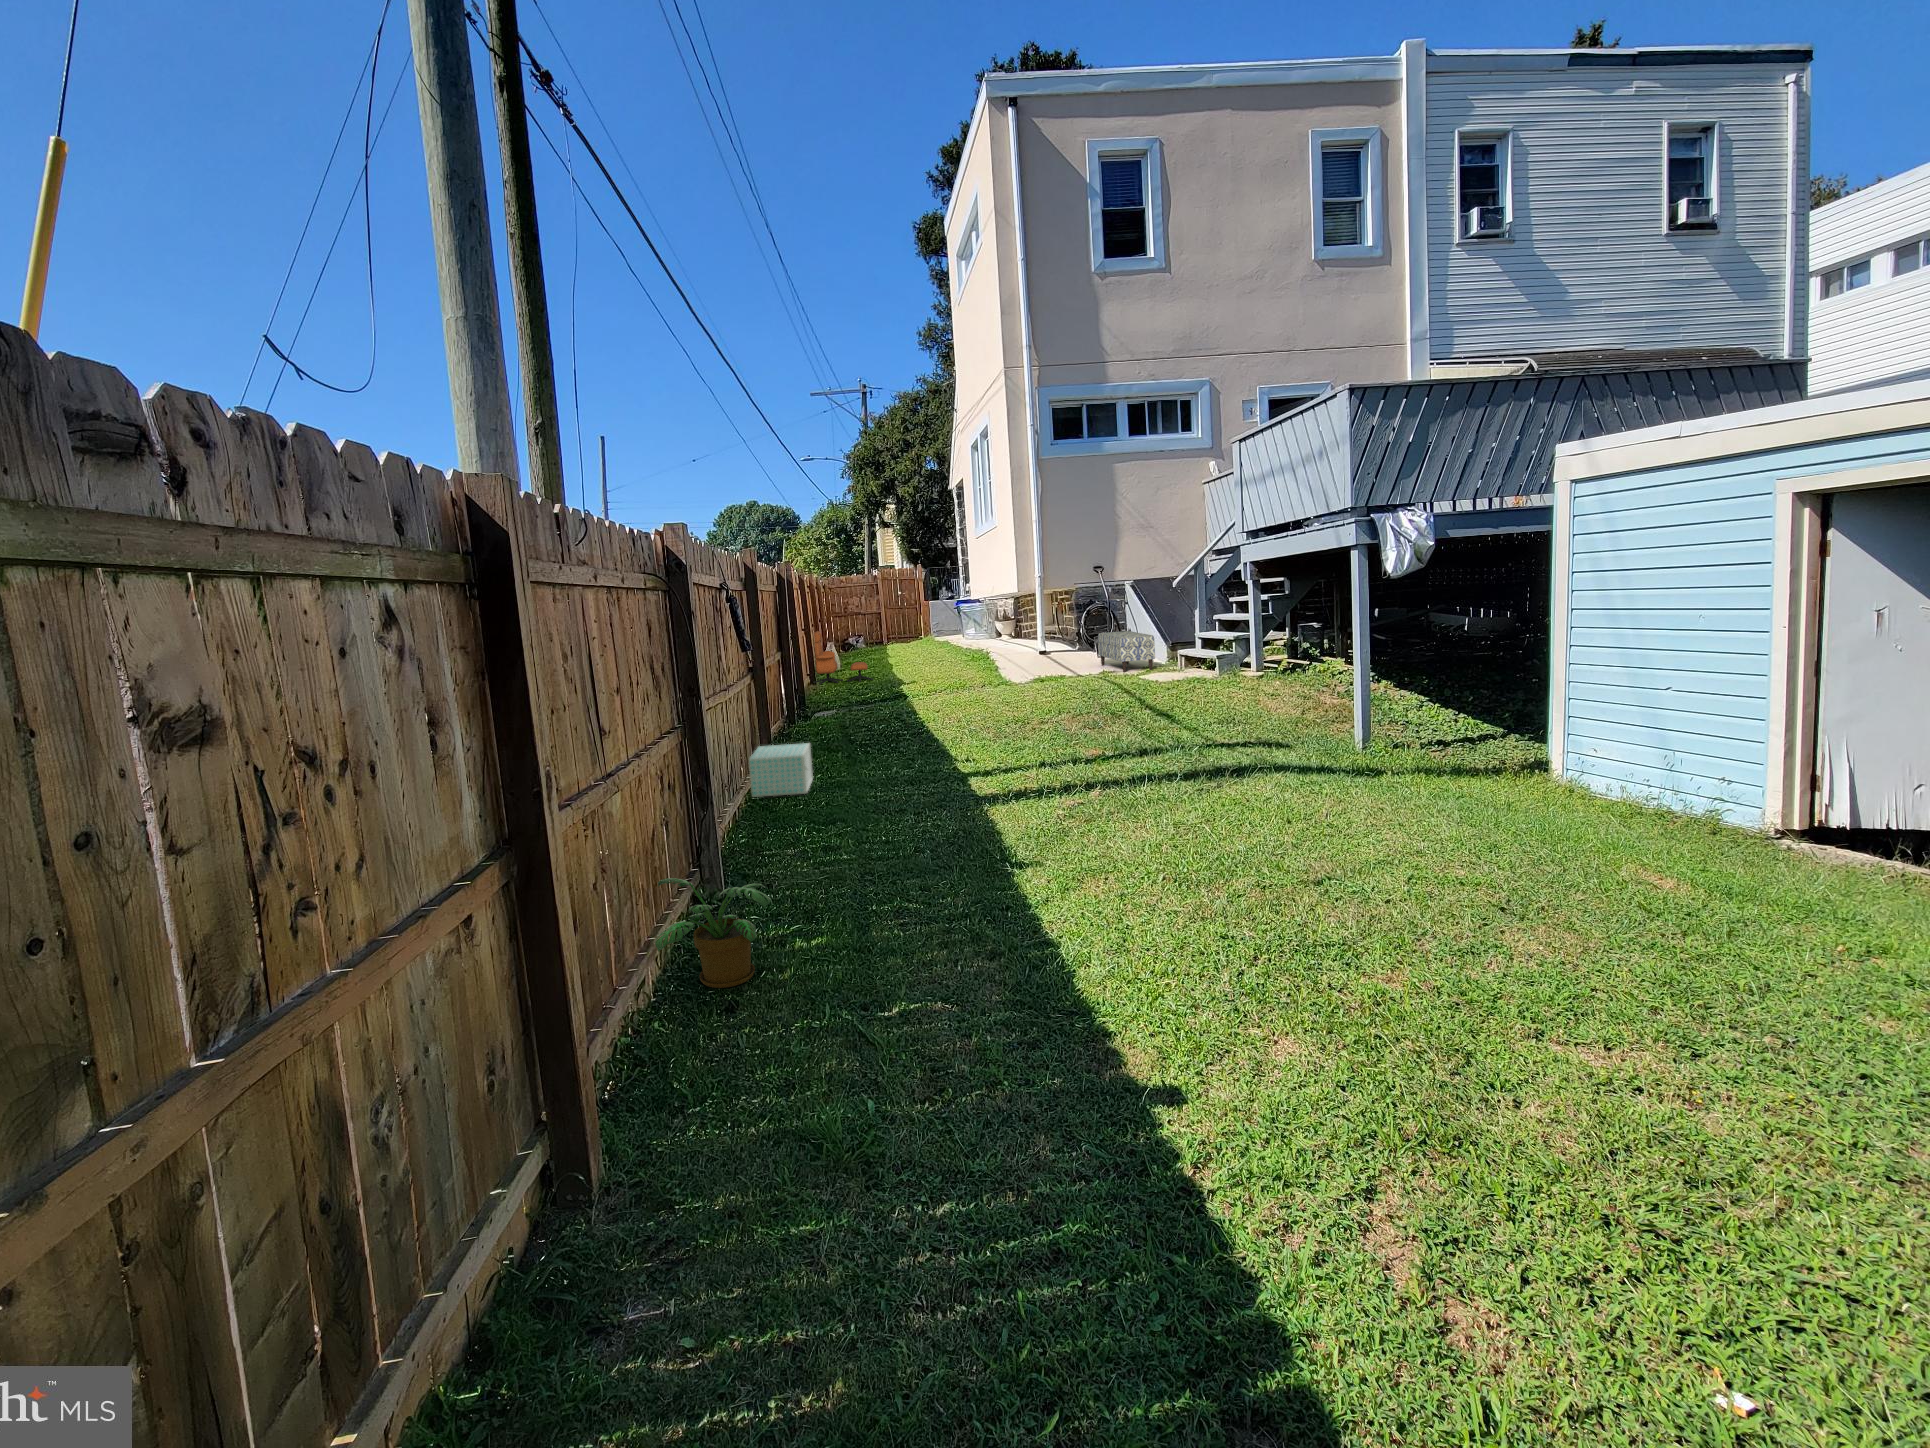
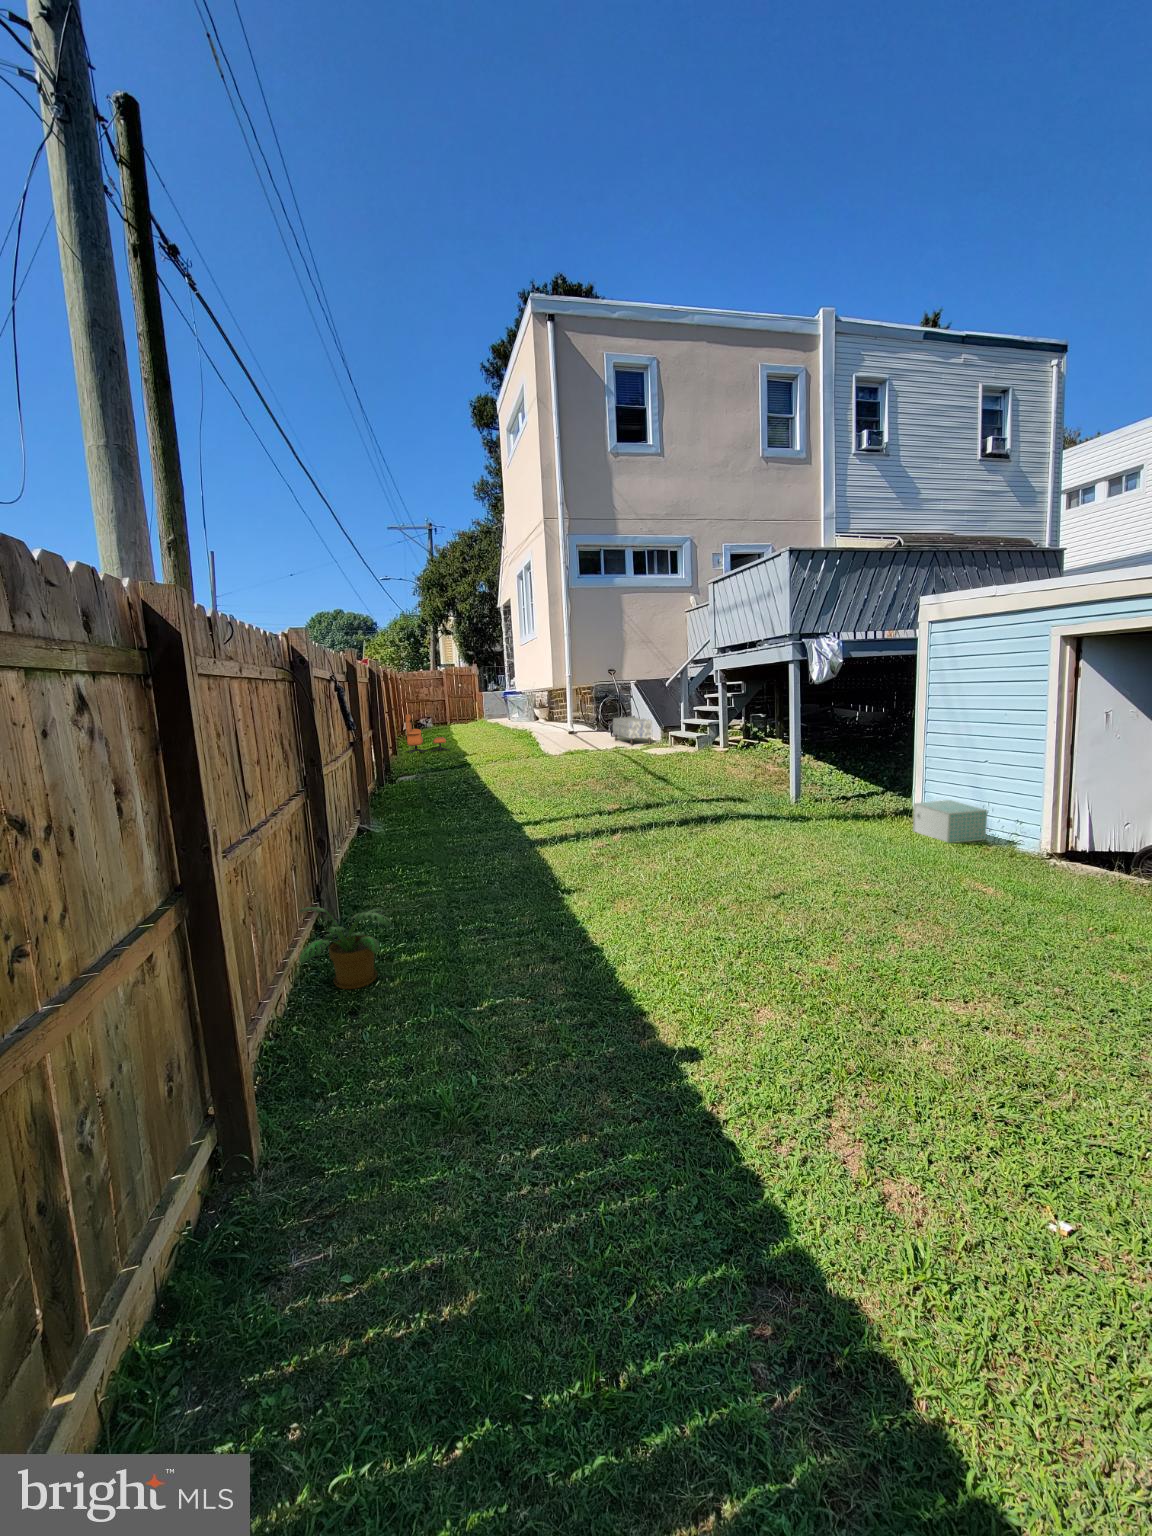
storage box: present [749,743,813,797] -> present [913,800,987,843]

